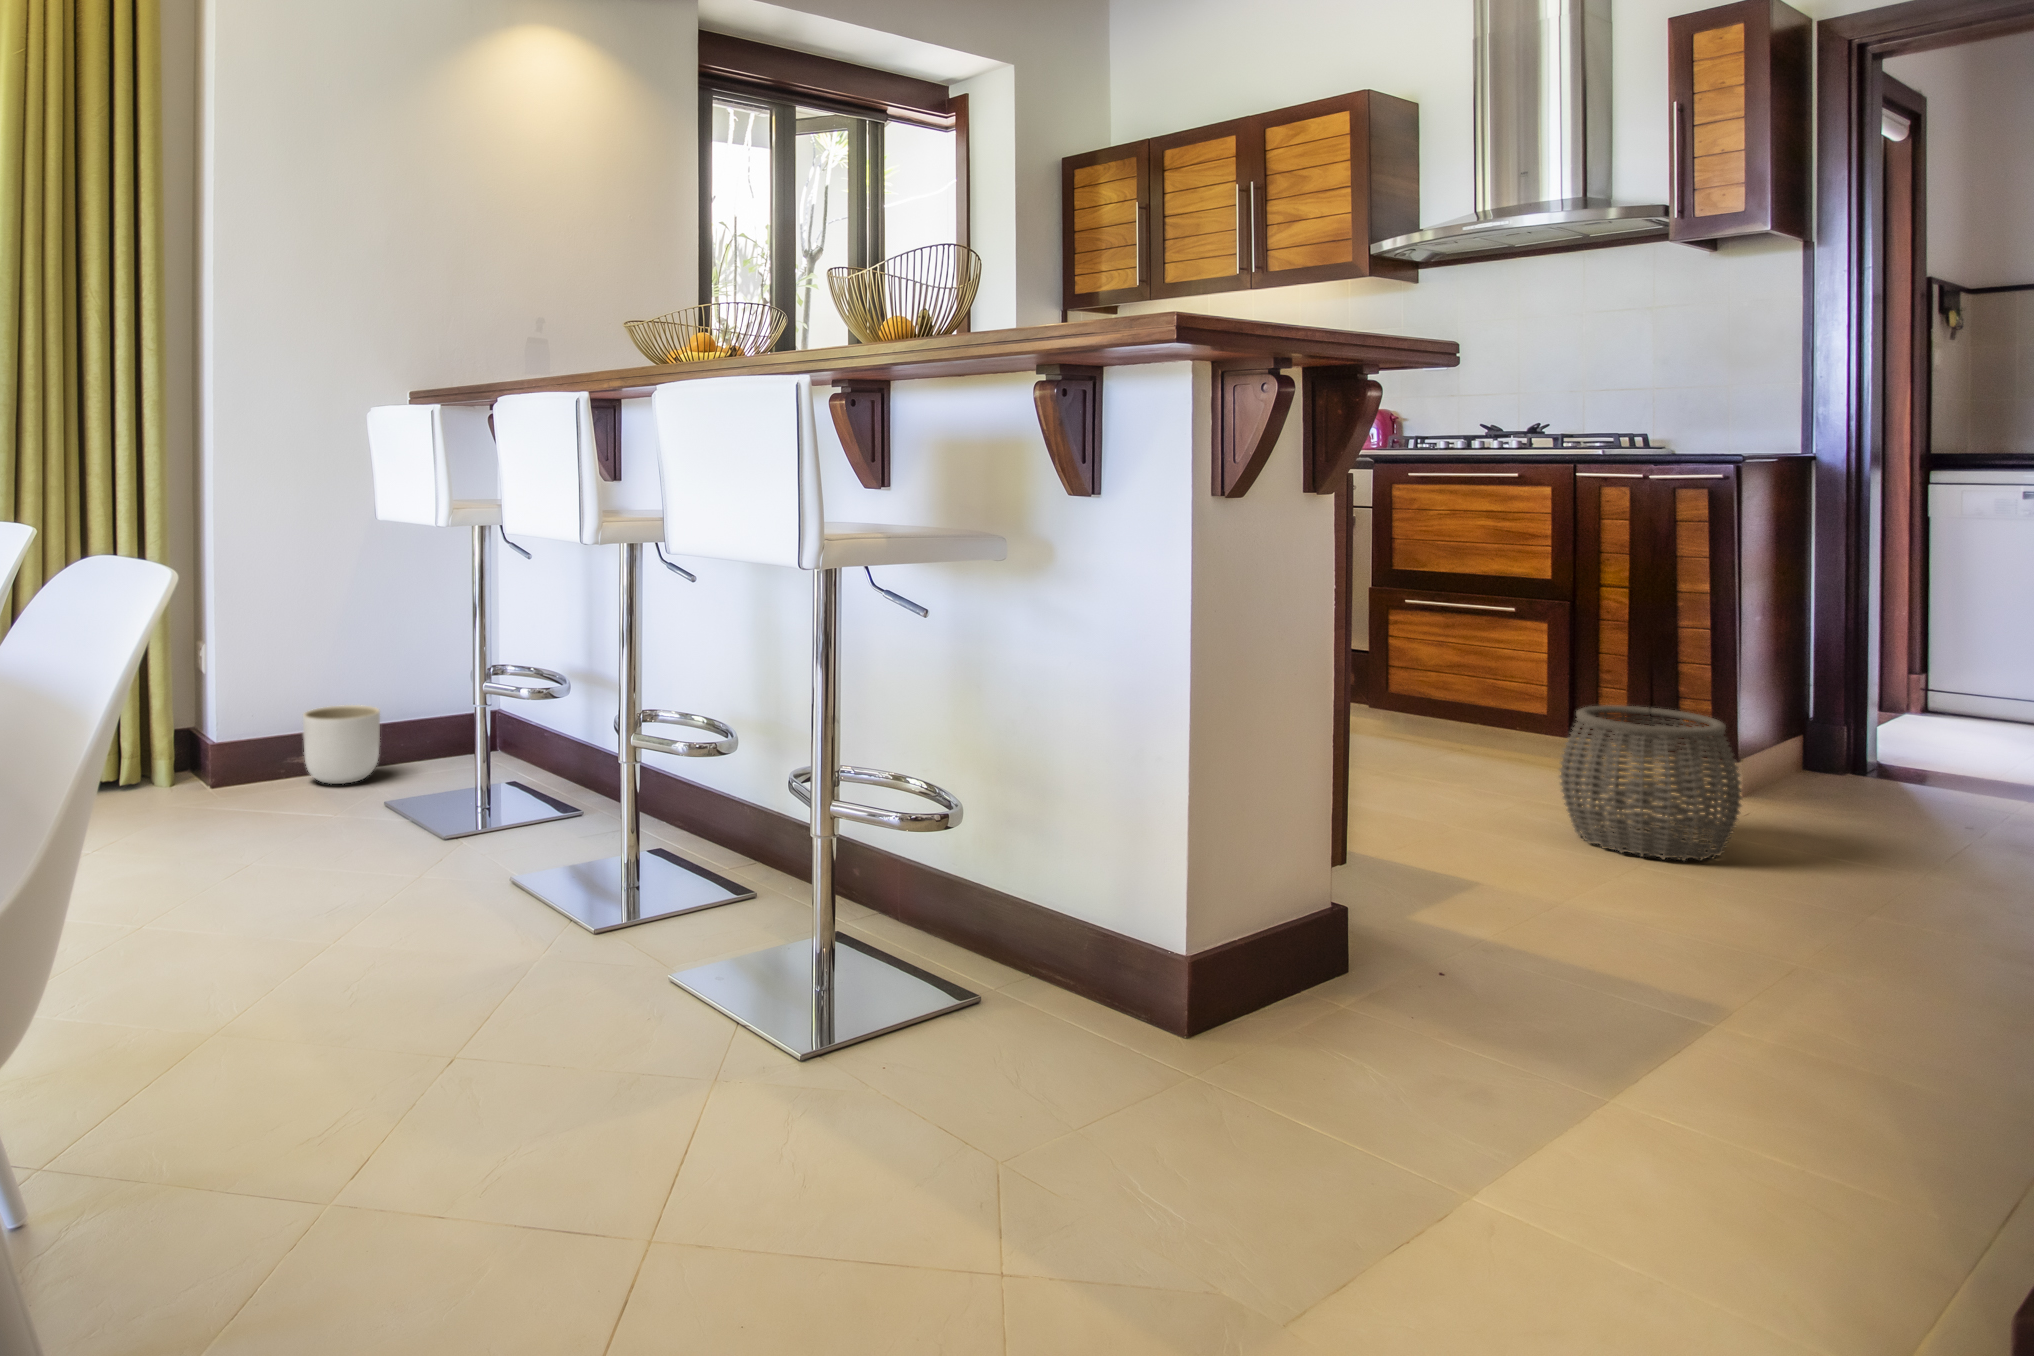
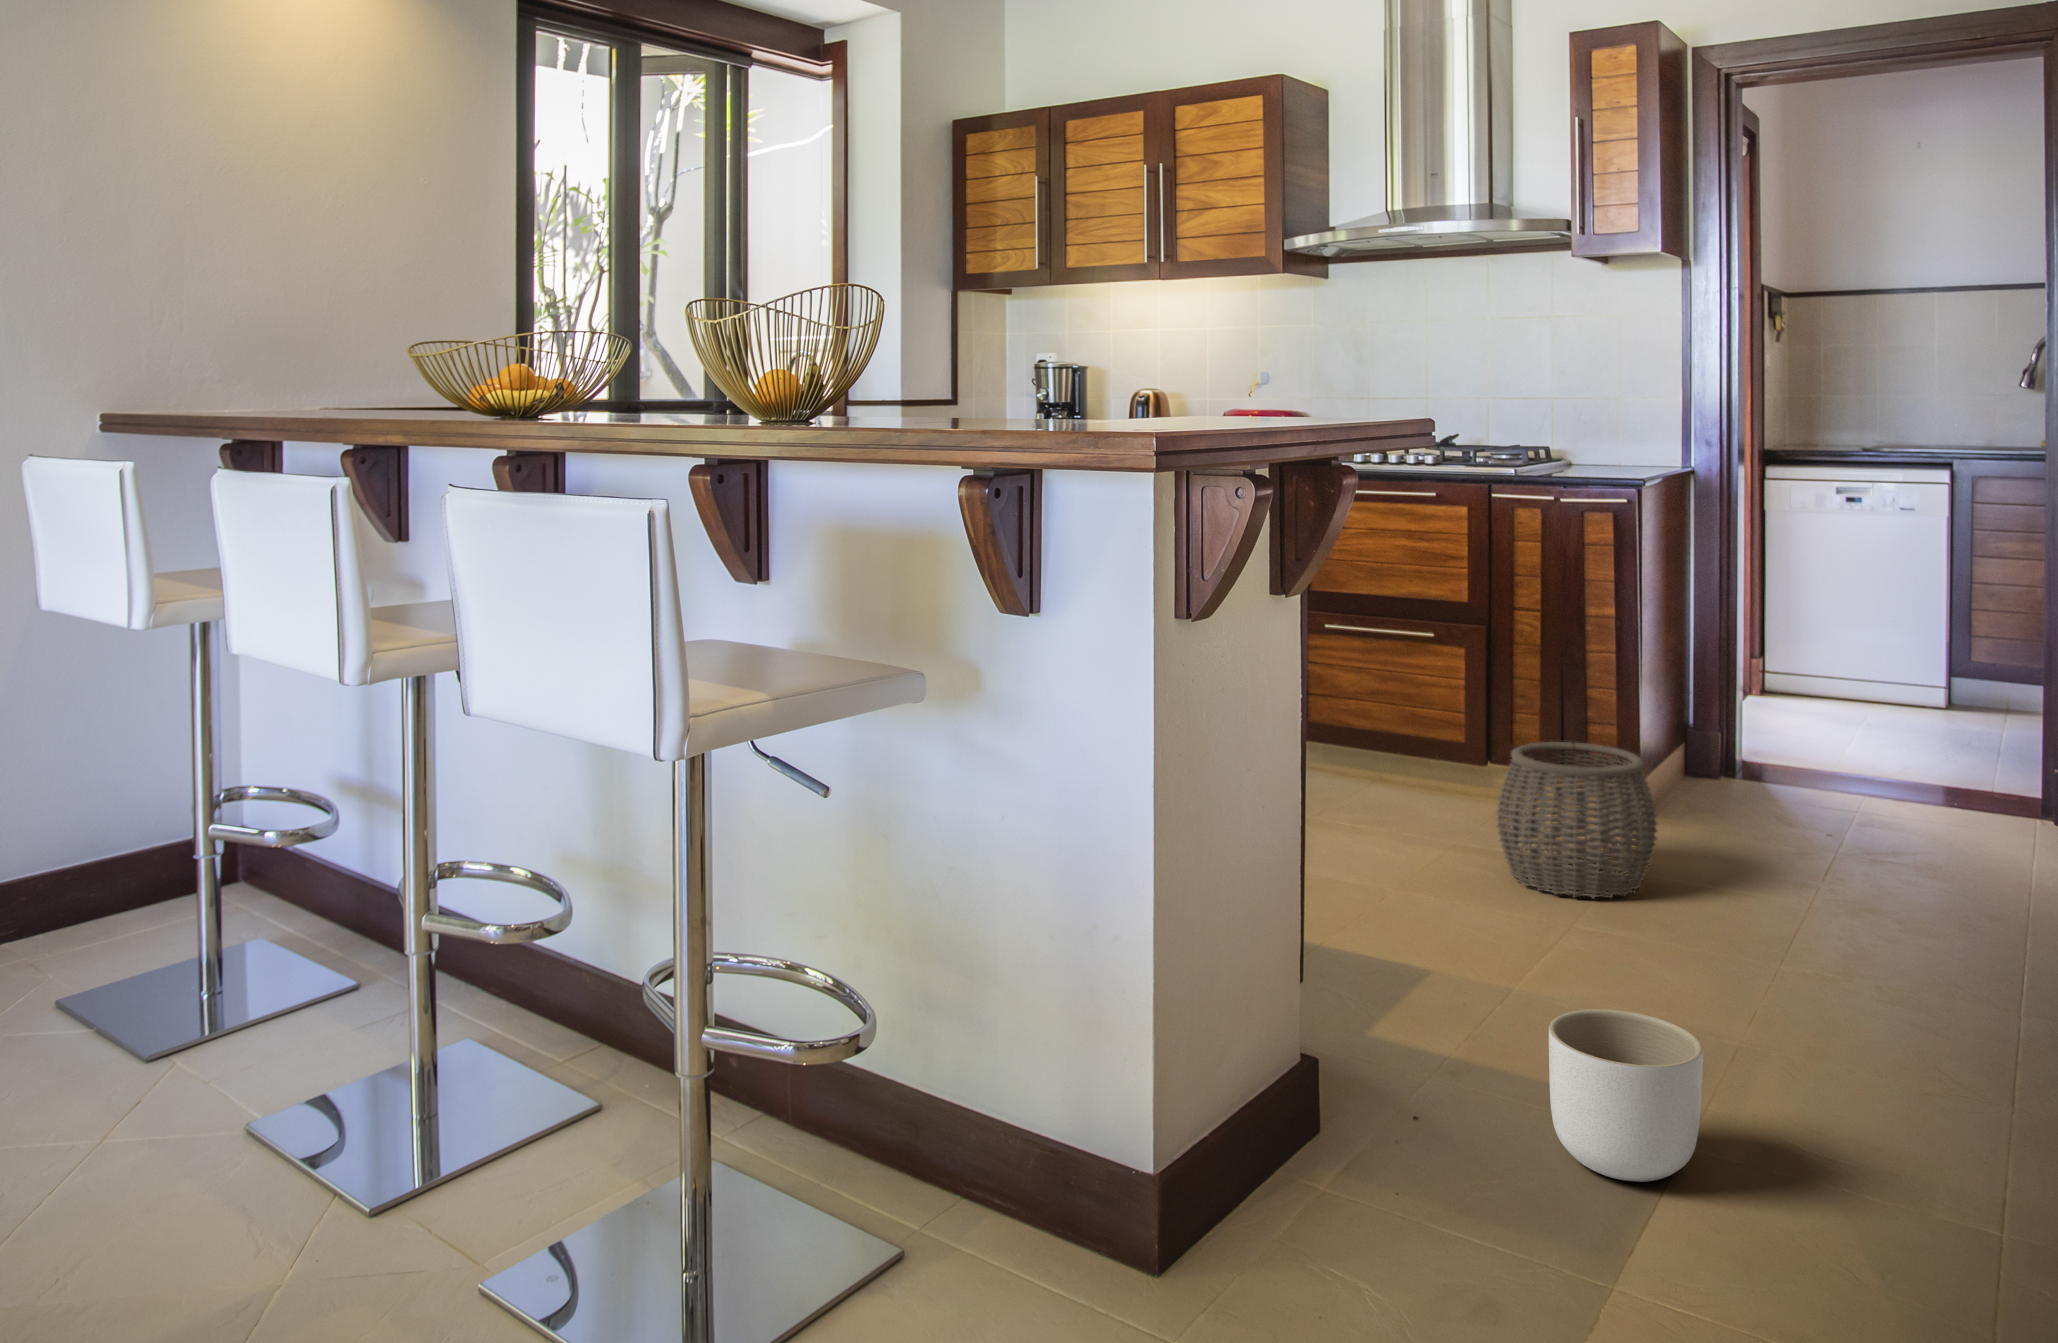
planter: present [303,705,380,784] -> present [1549,1009,1703,1182]

